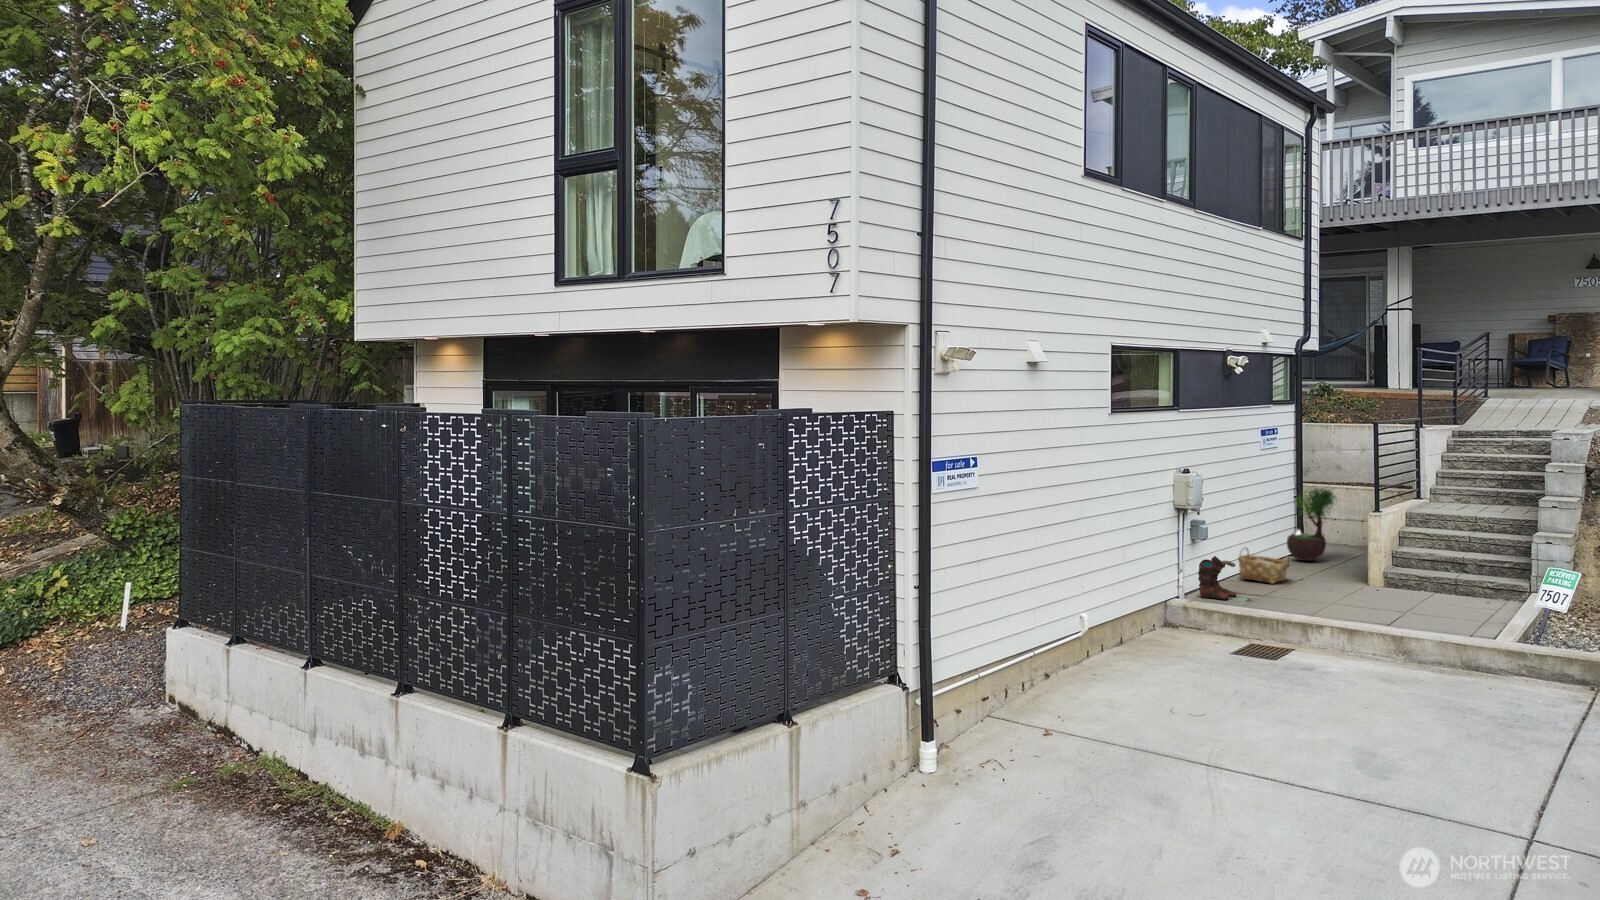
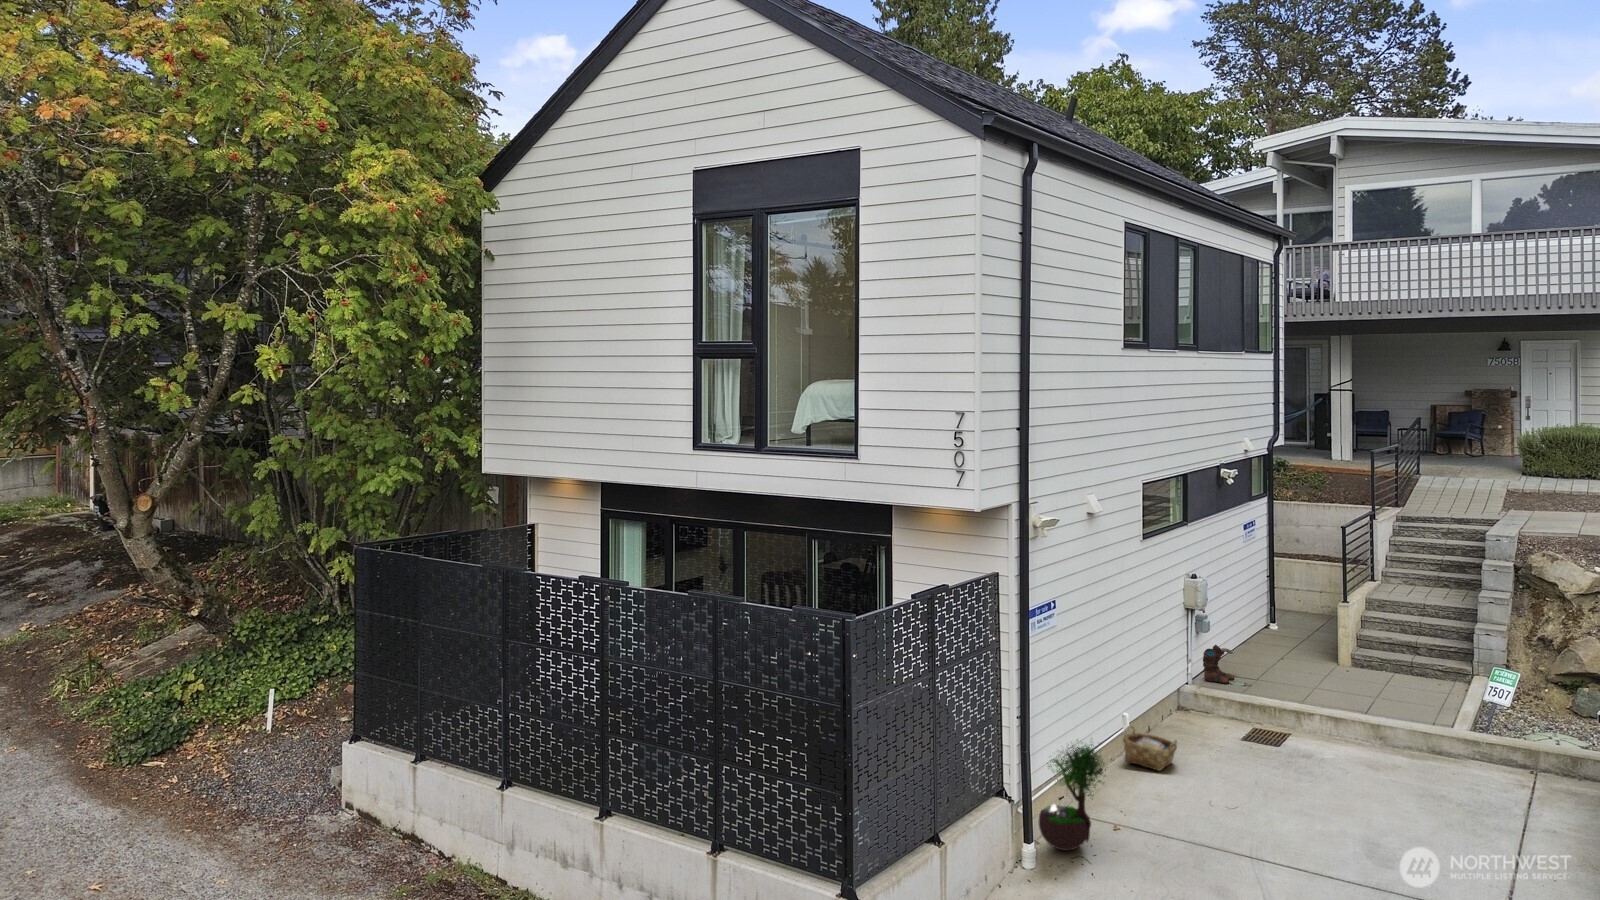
potted tree: present [1287,486,1337,561] -> present [1039,744,1106,851]
woven basket: present [1238,548,1289,584] -> present [1123,725,1177,771]

